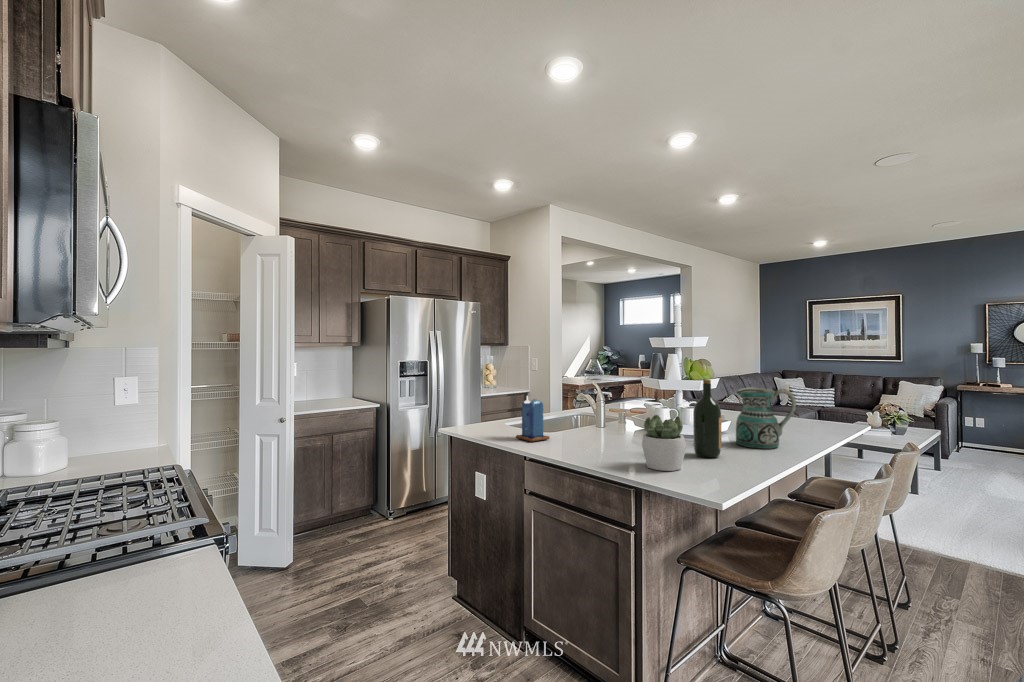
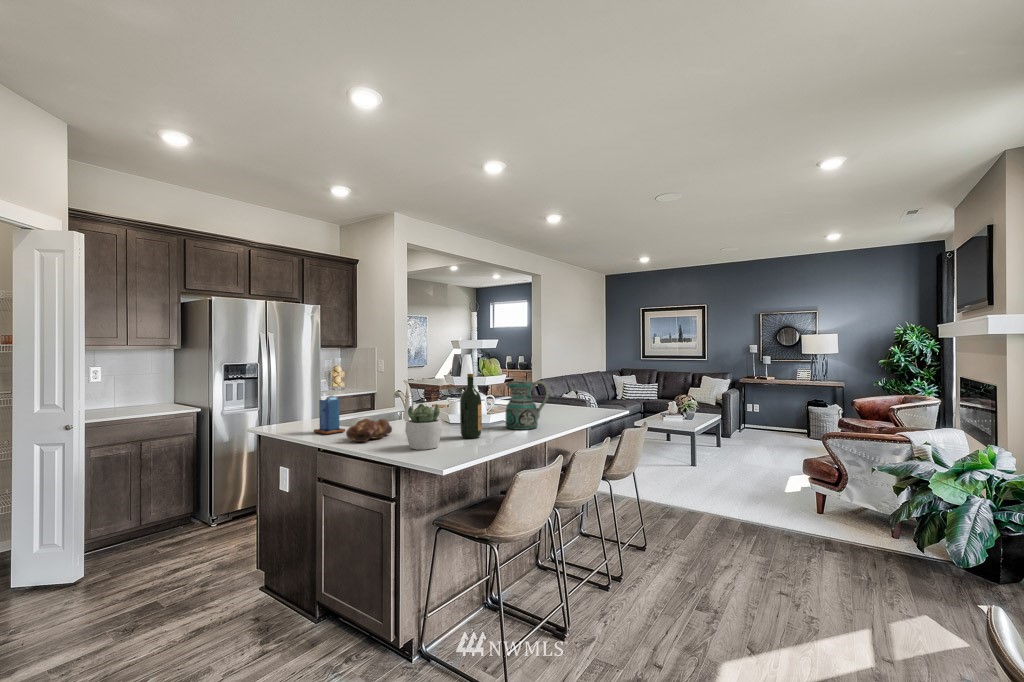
bread loaf: none [563,427,607,455] -> present [346,419,392,442]

